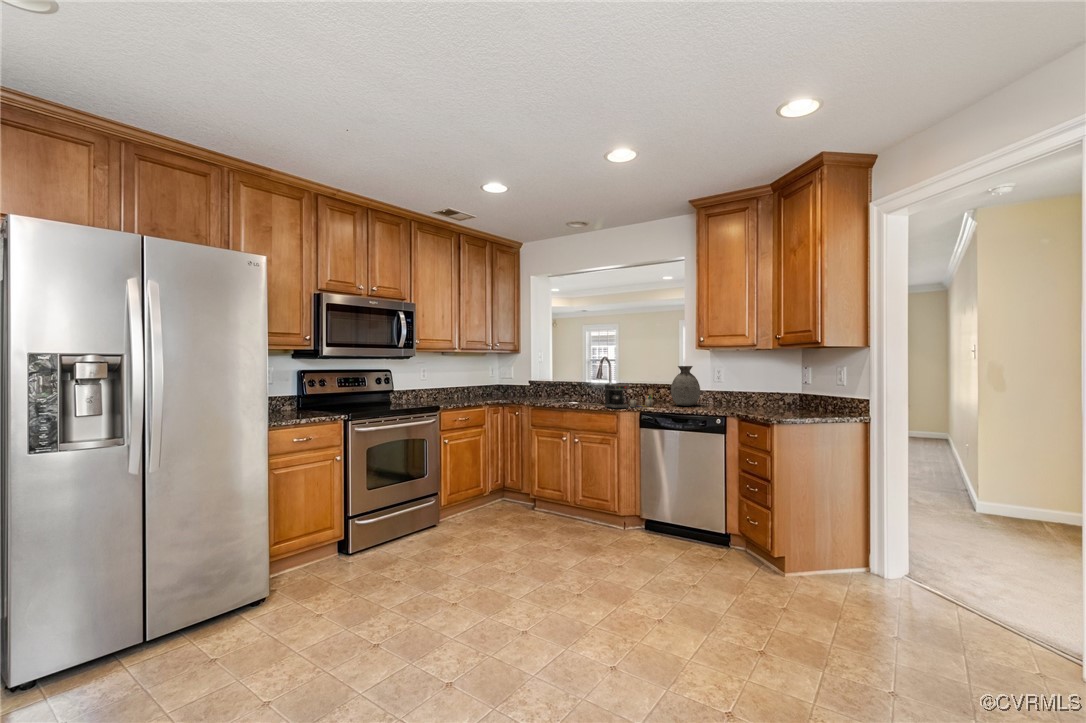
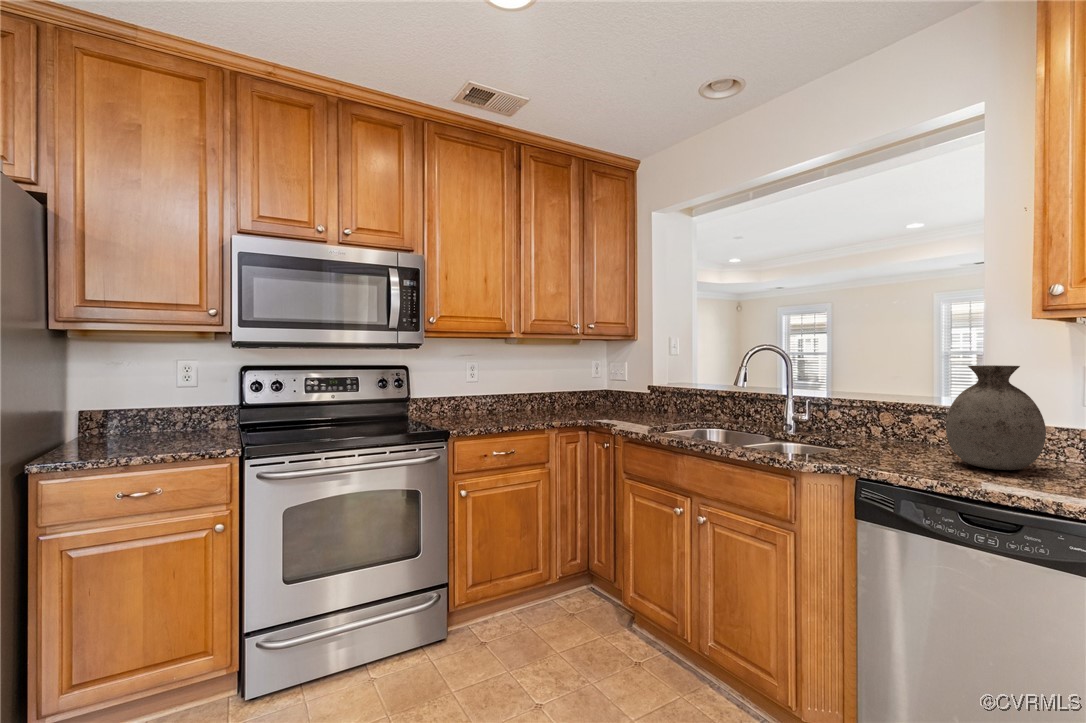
coffee maker: present [605,384,653,408] -> none [766,403,892,462]

